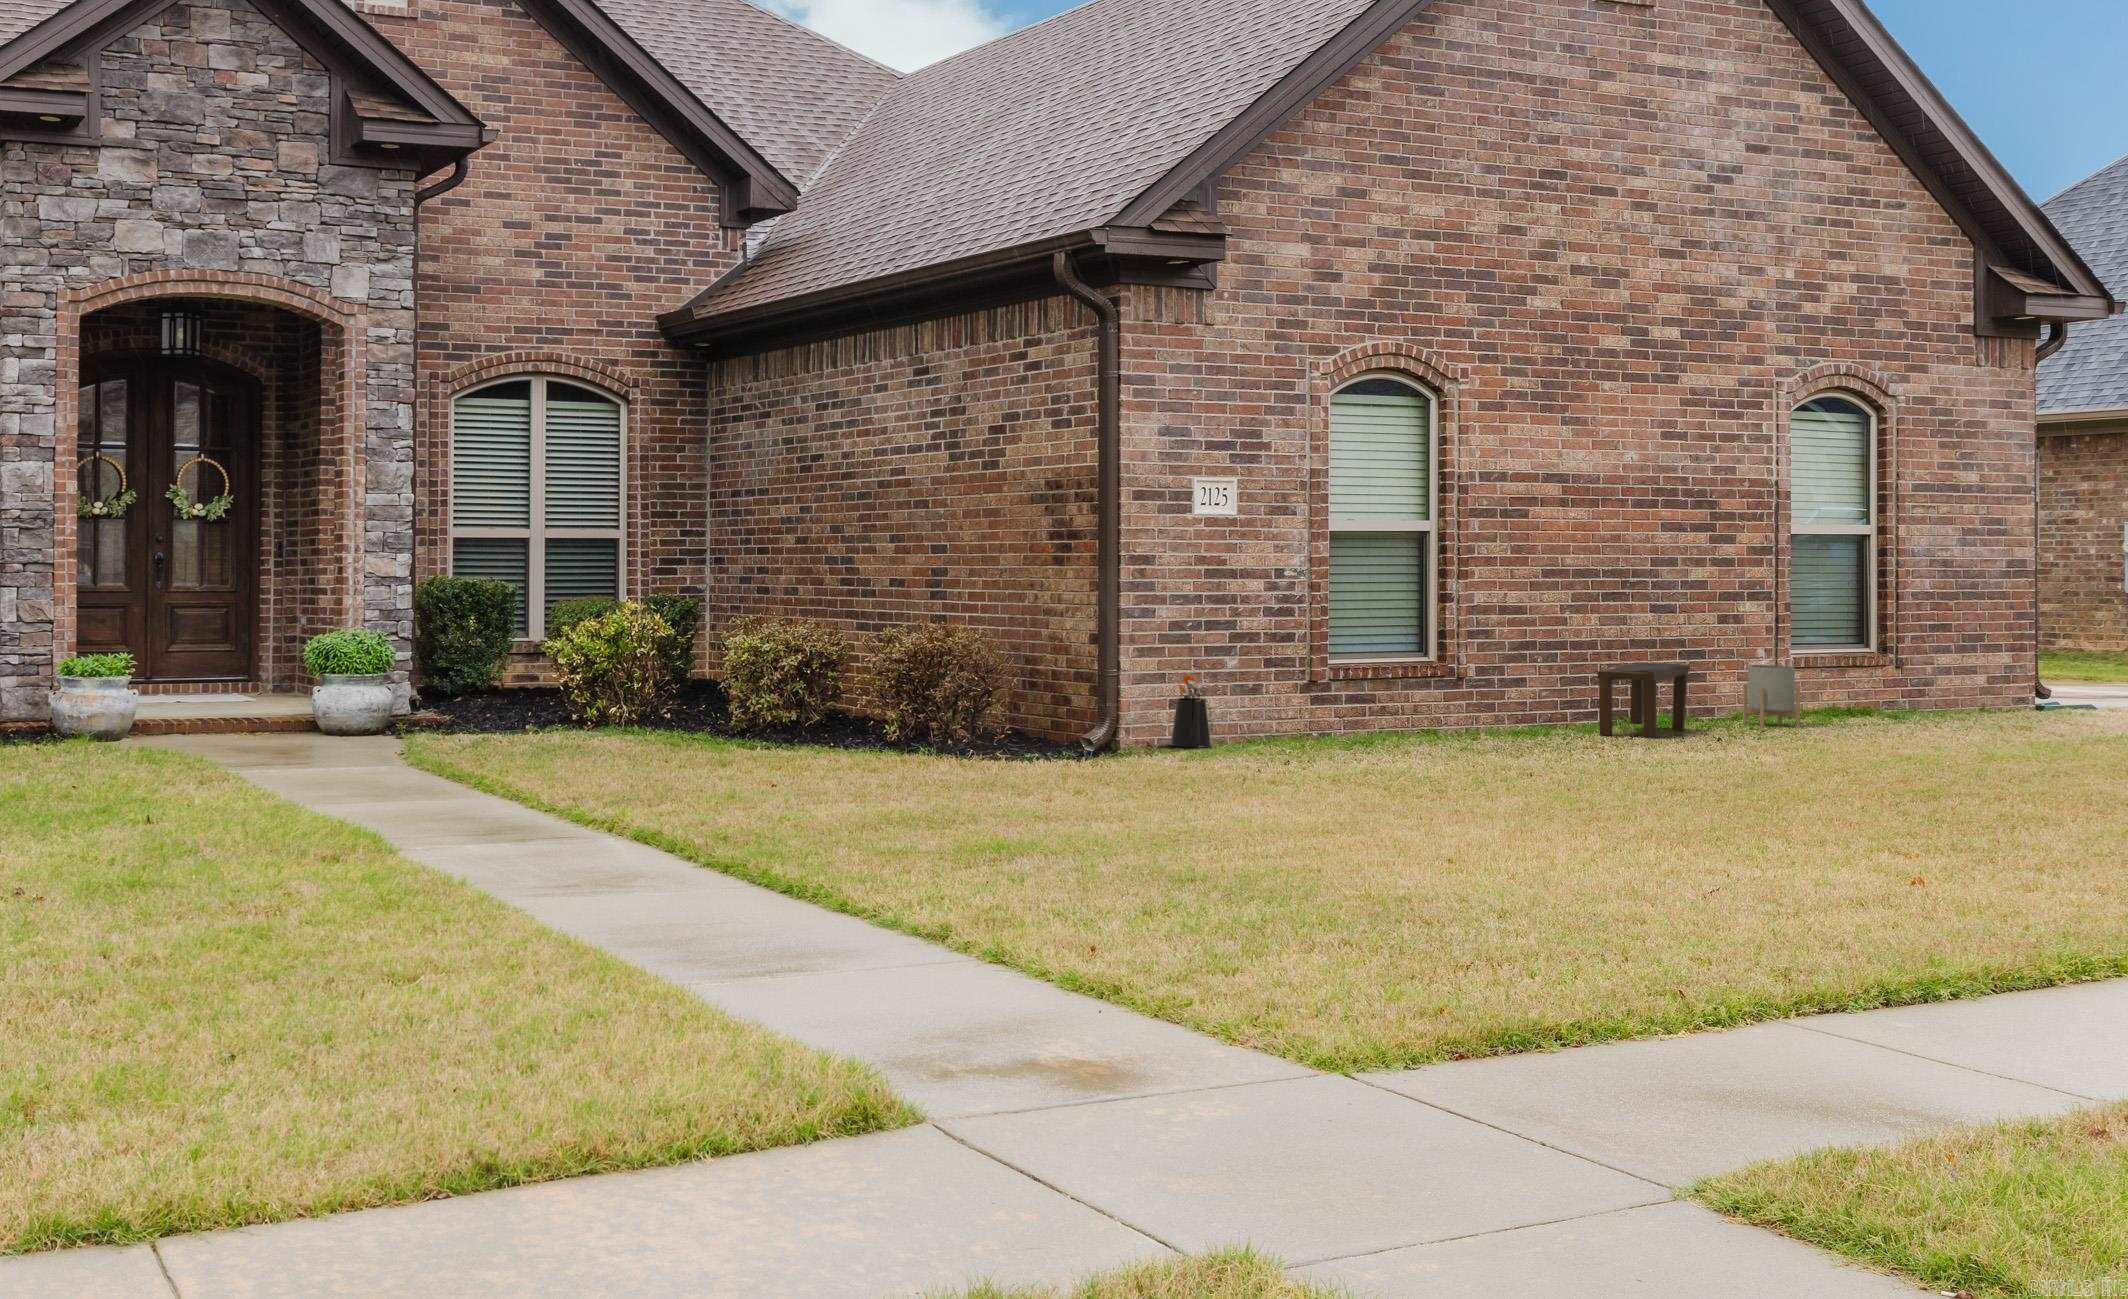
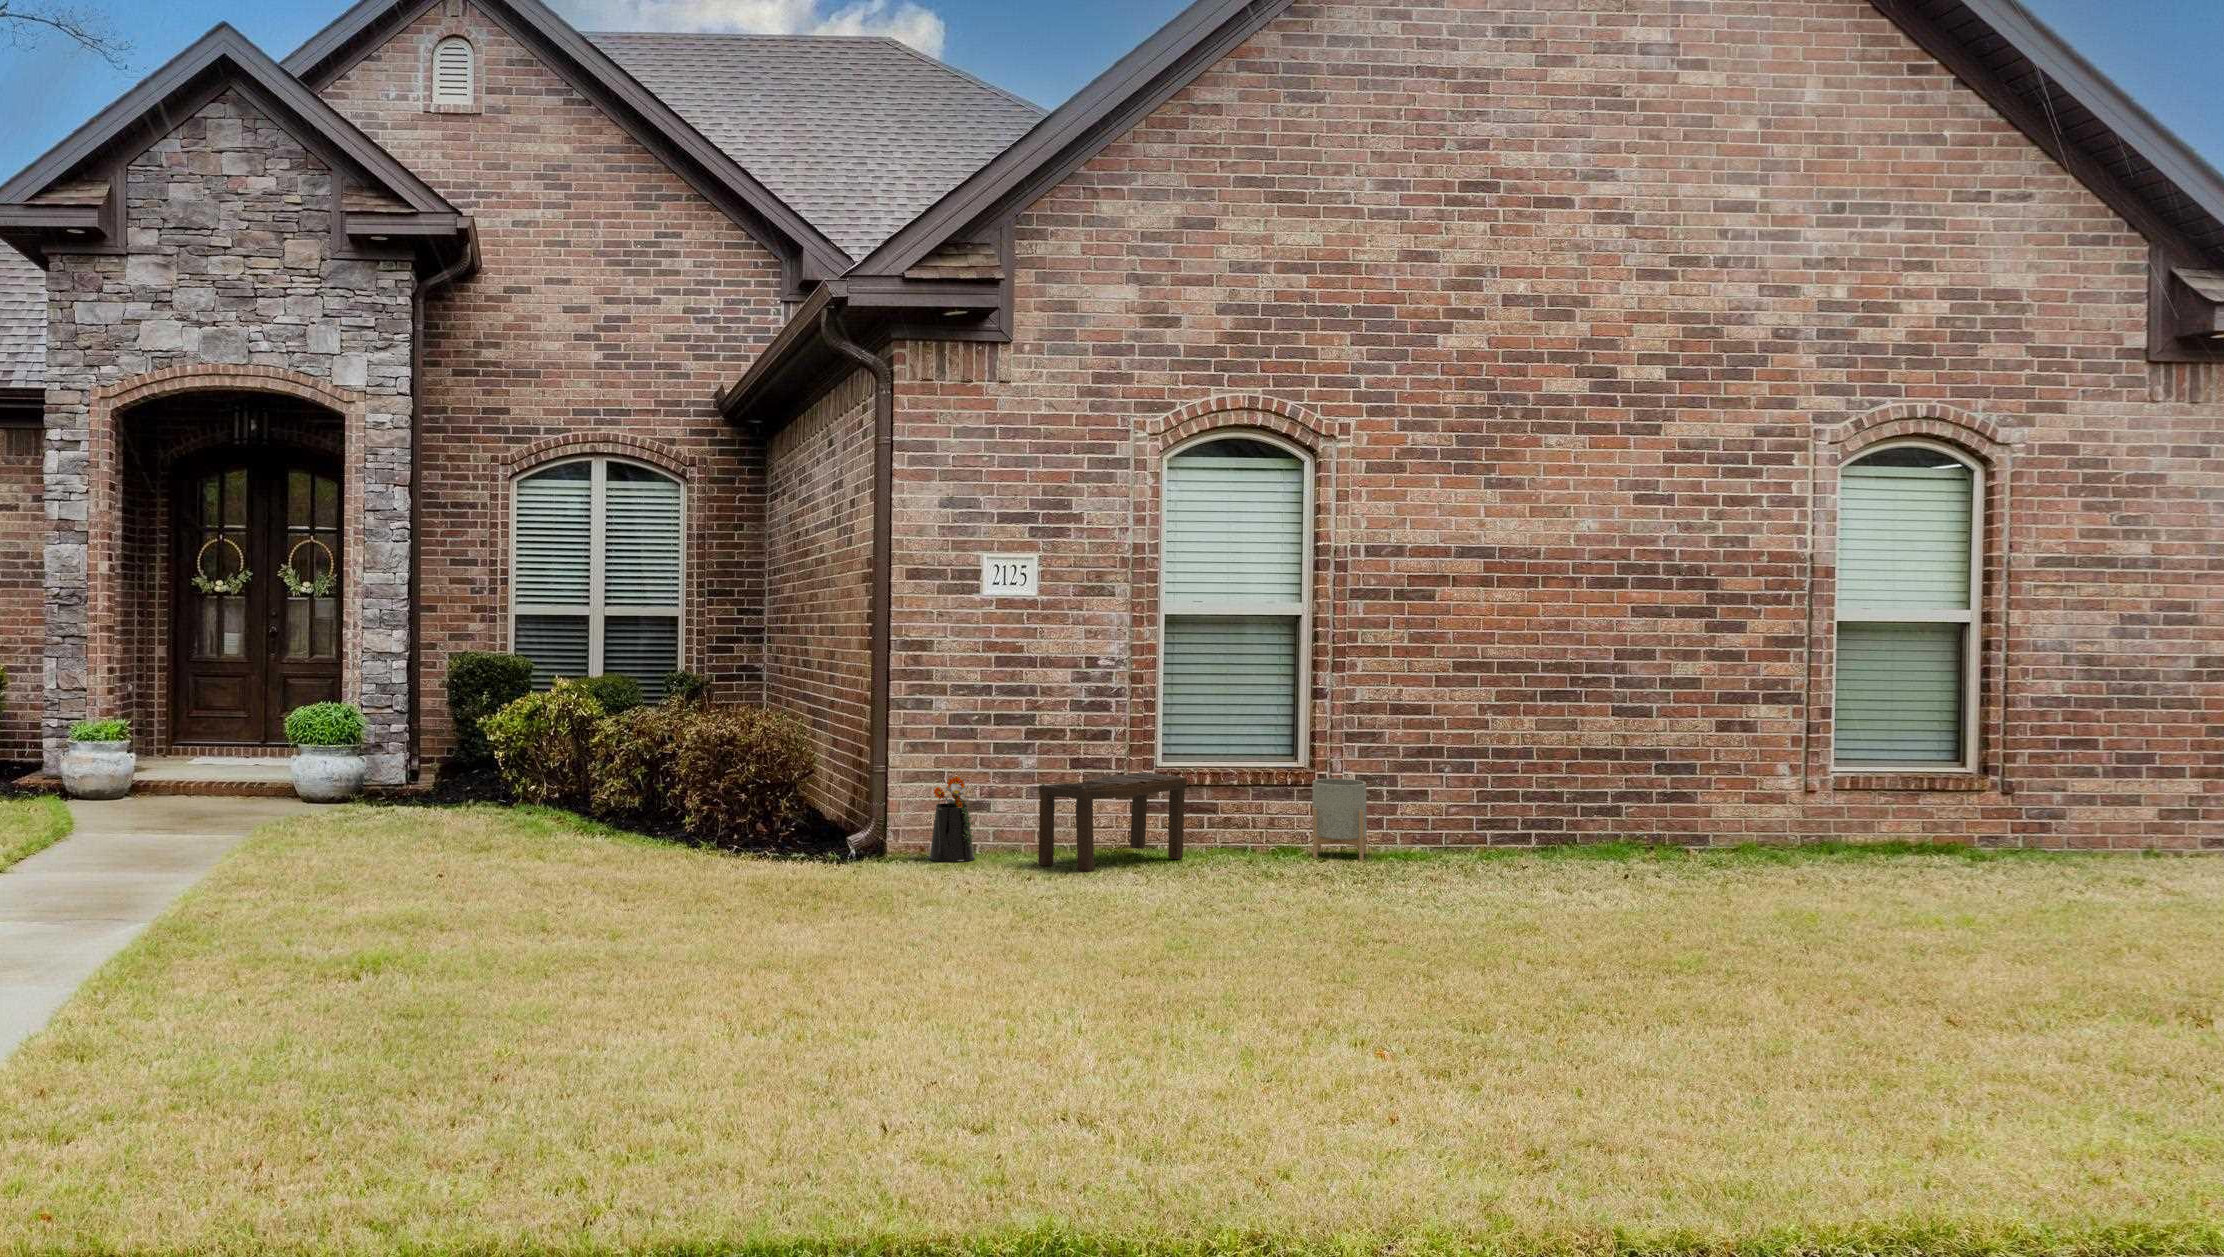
bench: present [1597,662,1690,739] -> present [1039,772,1187,872]
planter: present [1743,665,1800,728] -> present [1312,779,1367,860]

